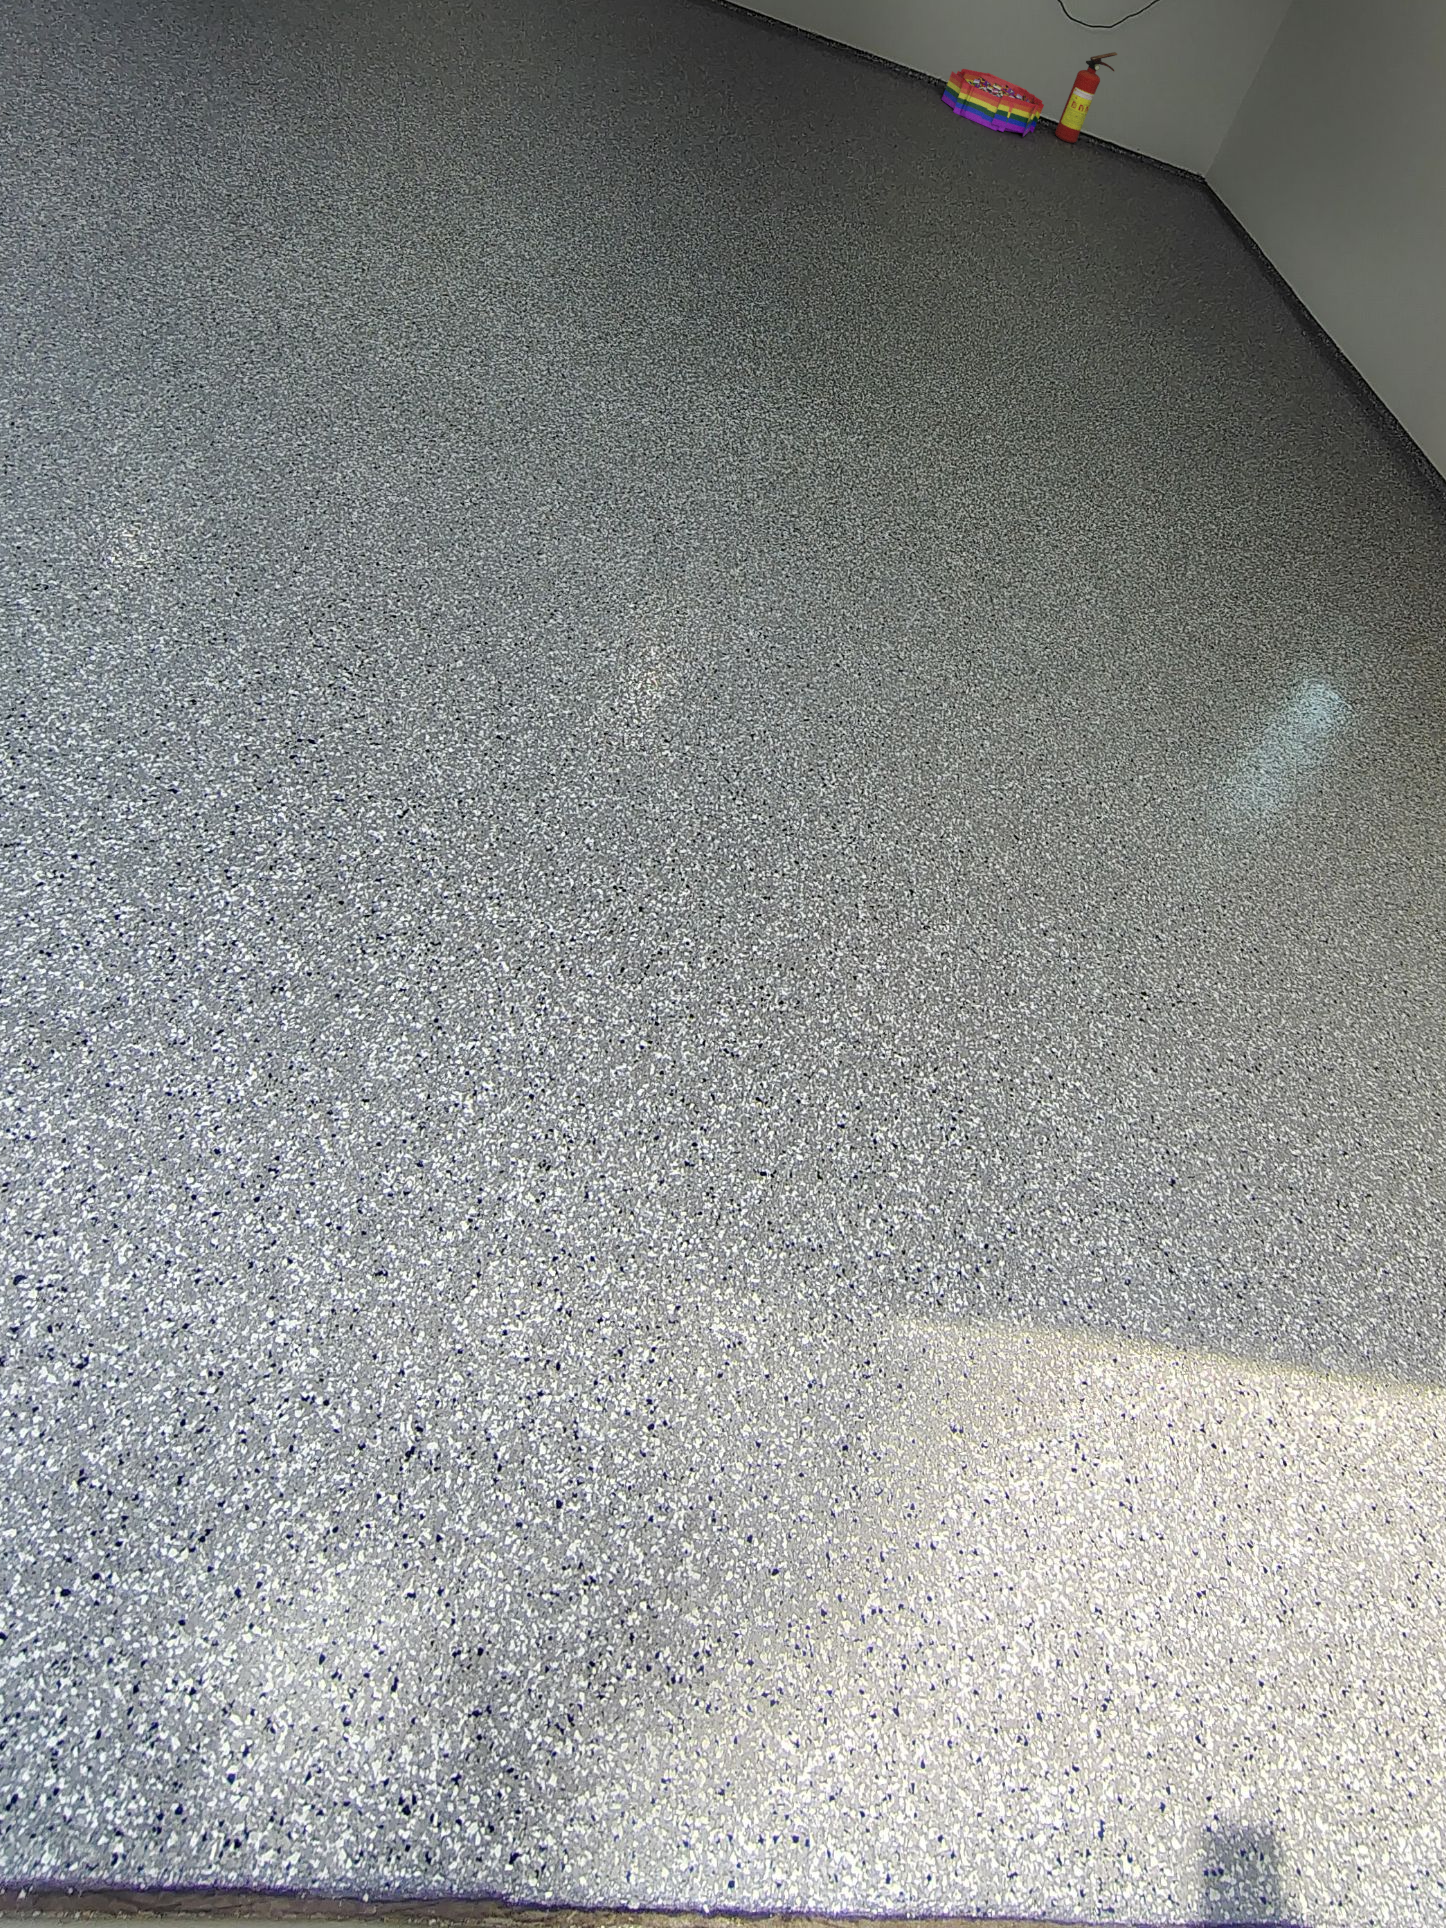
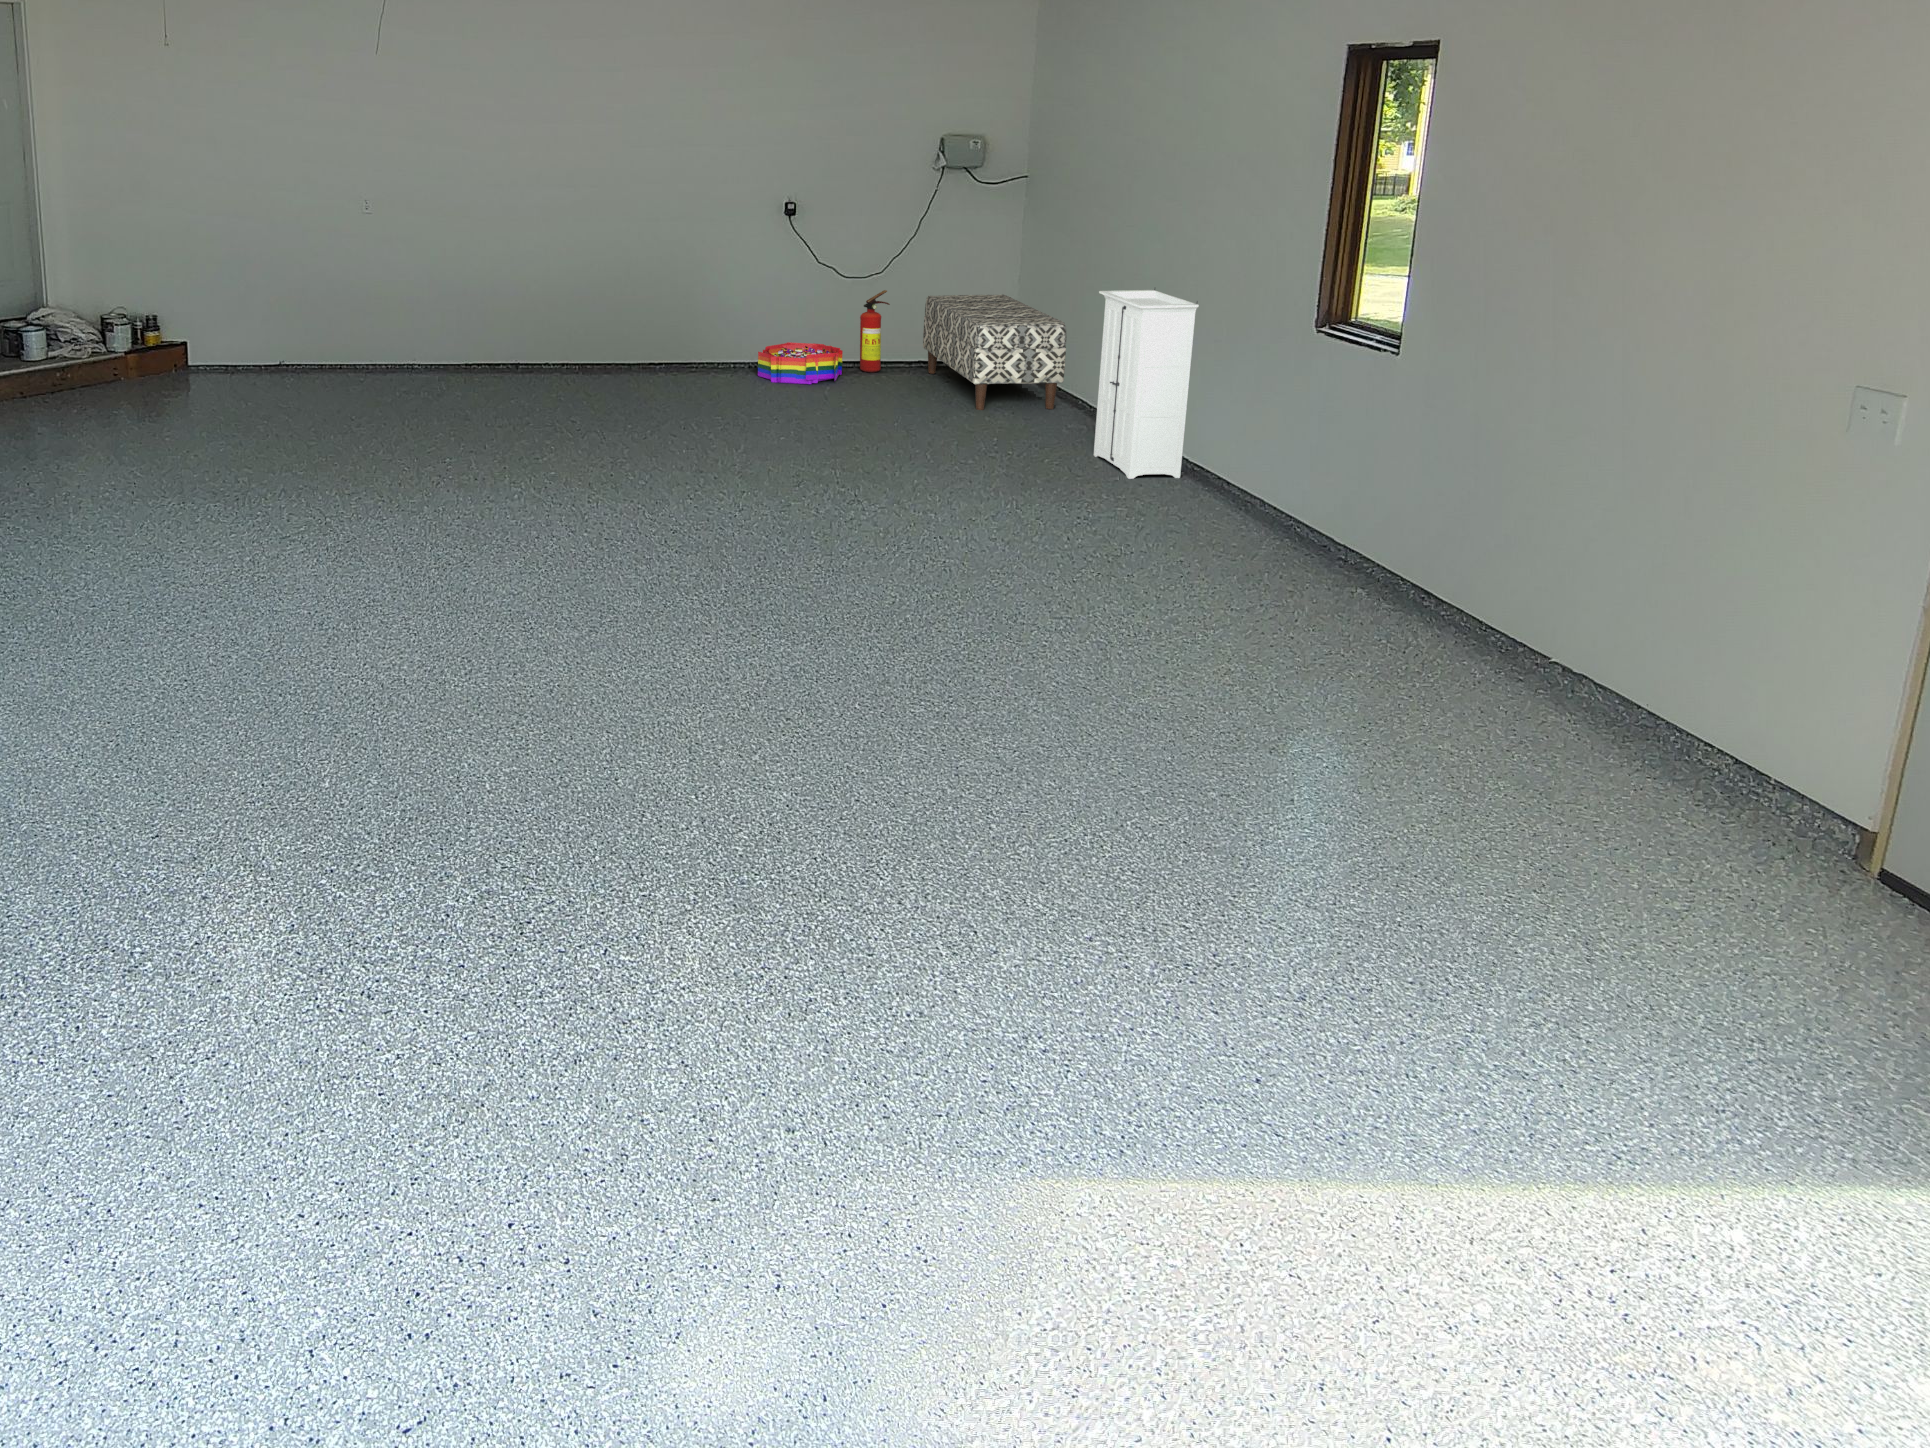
bench: none [1124,77,1287,251] -> present [923,294,1067,410]
storage cabinet: none [1257,138,1440,372] -> present [1094,289,1199,479]

